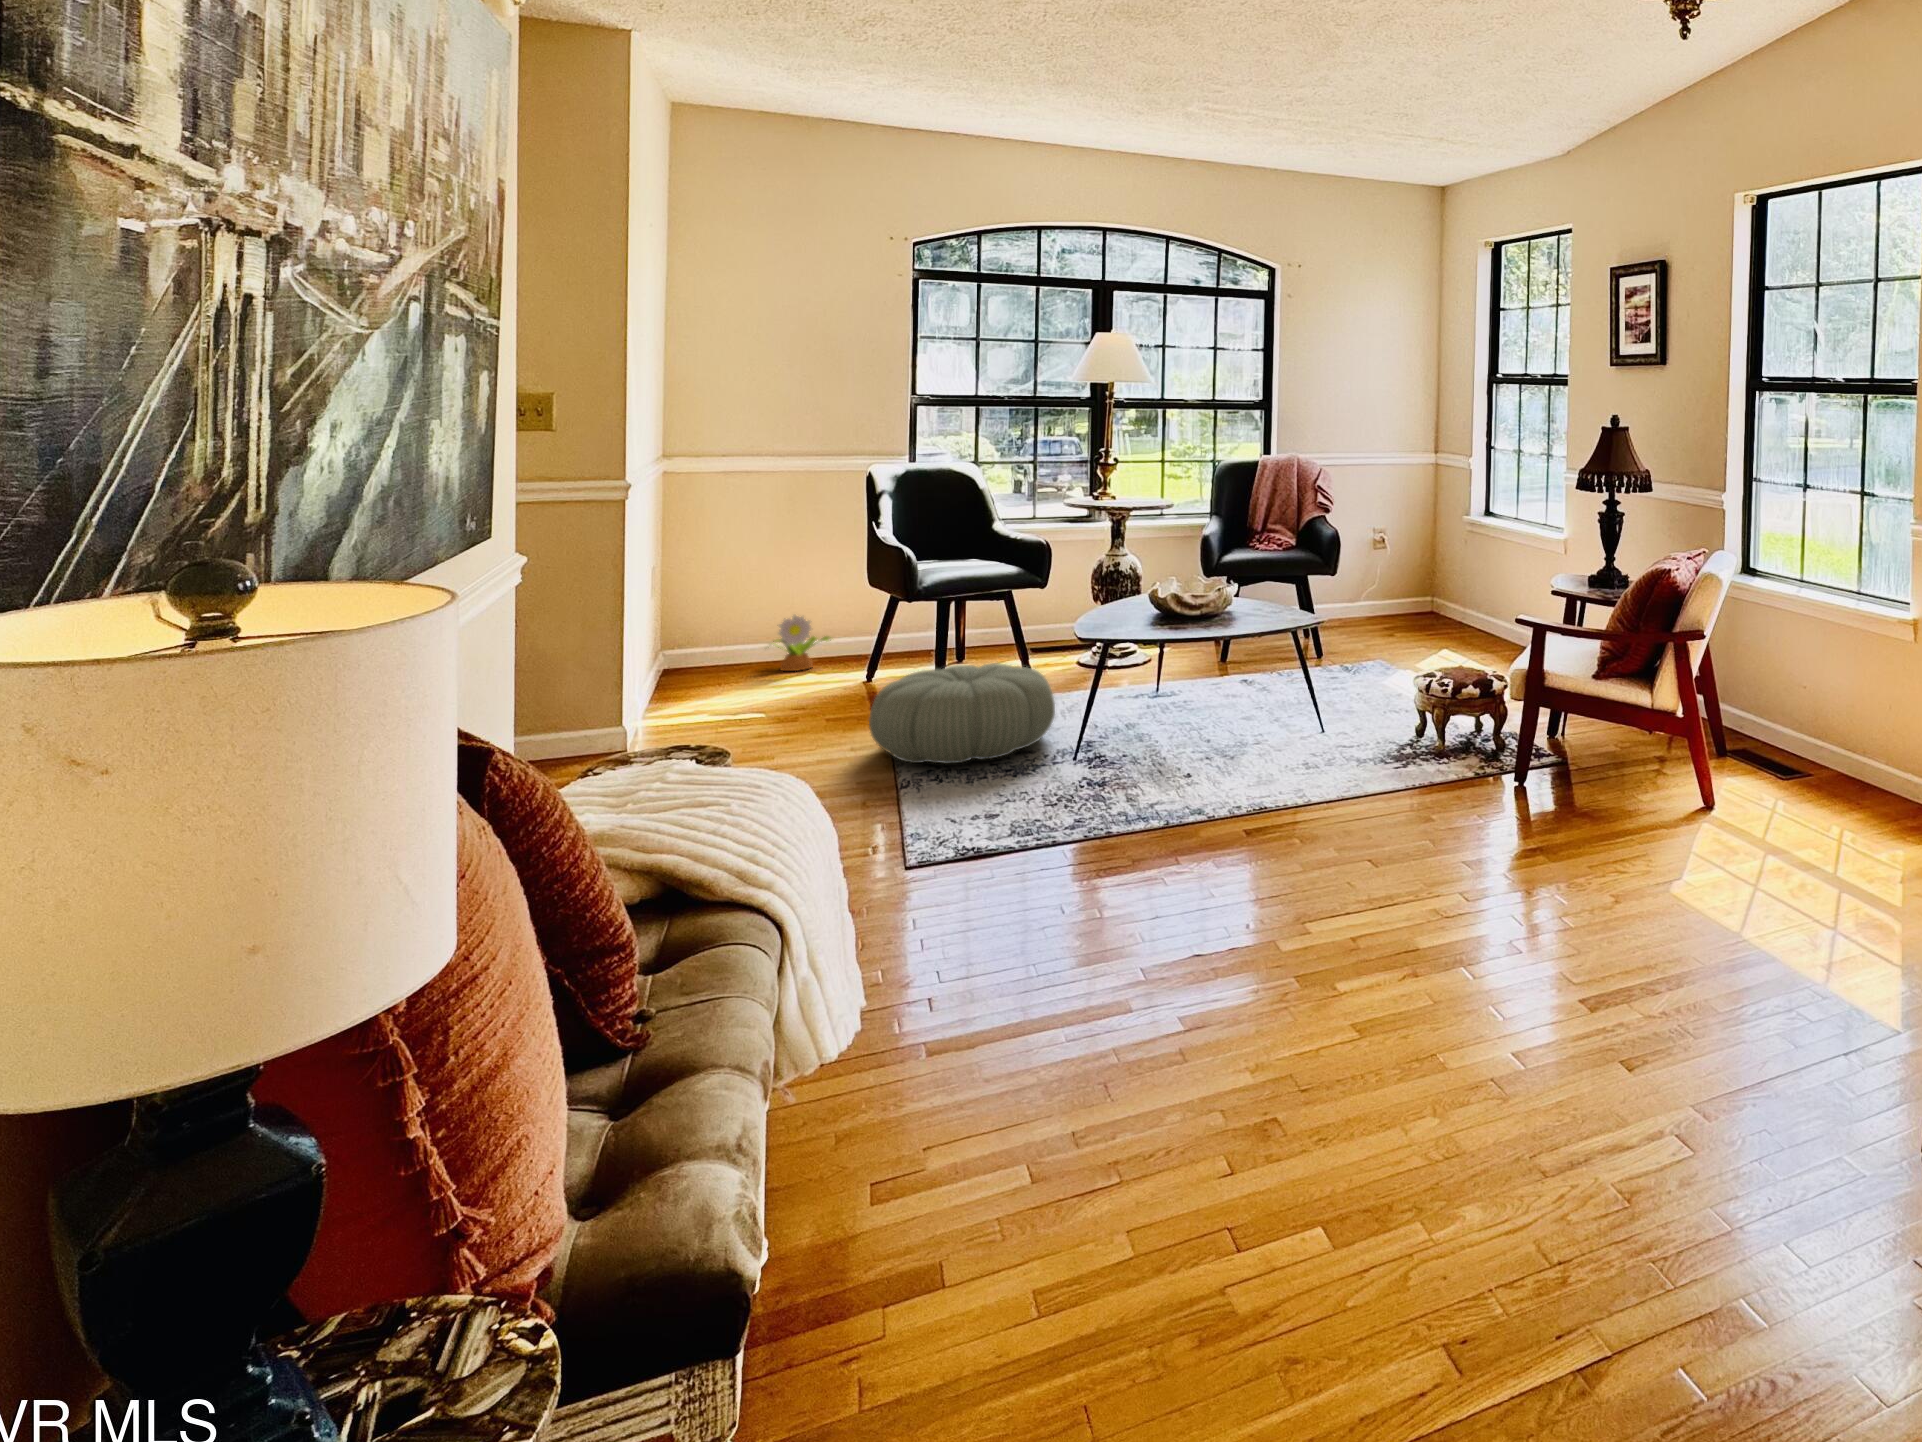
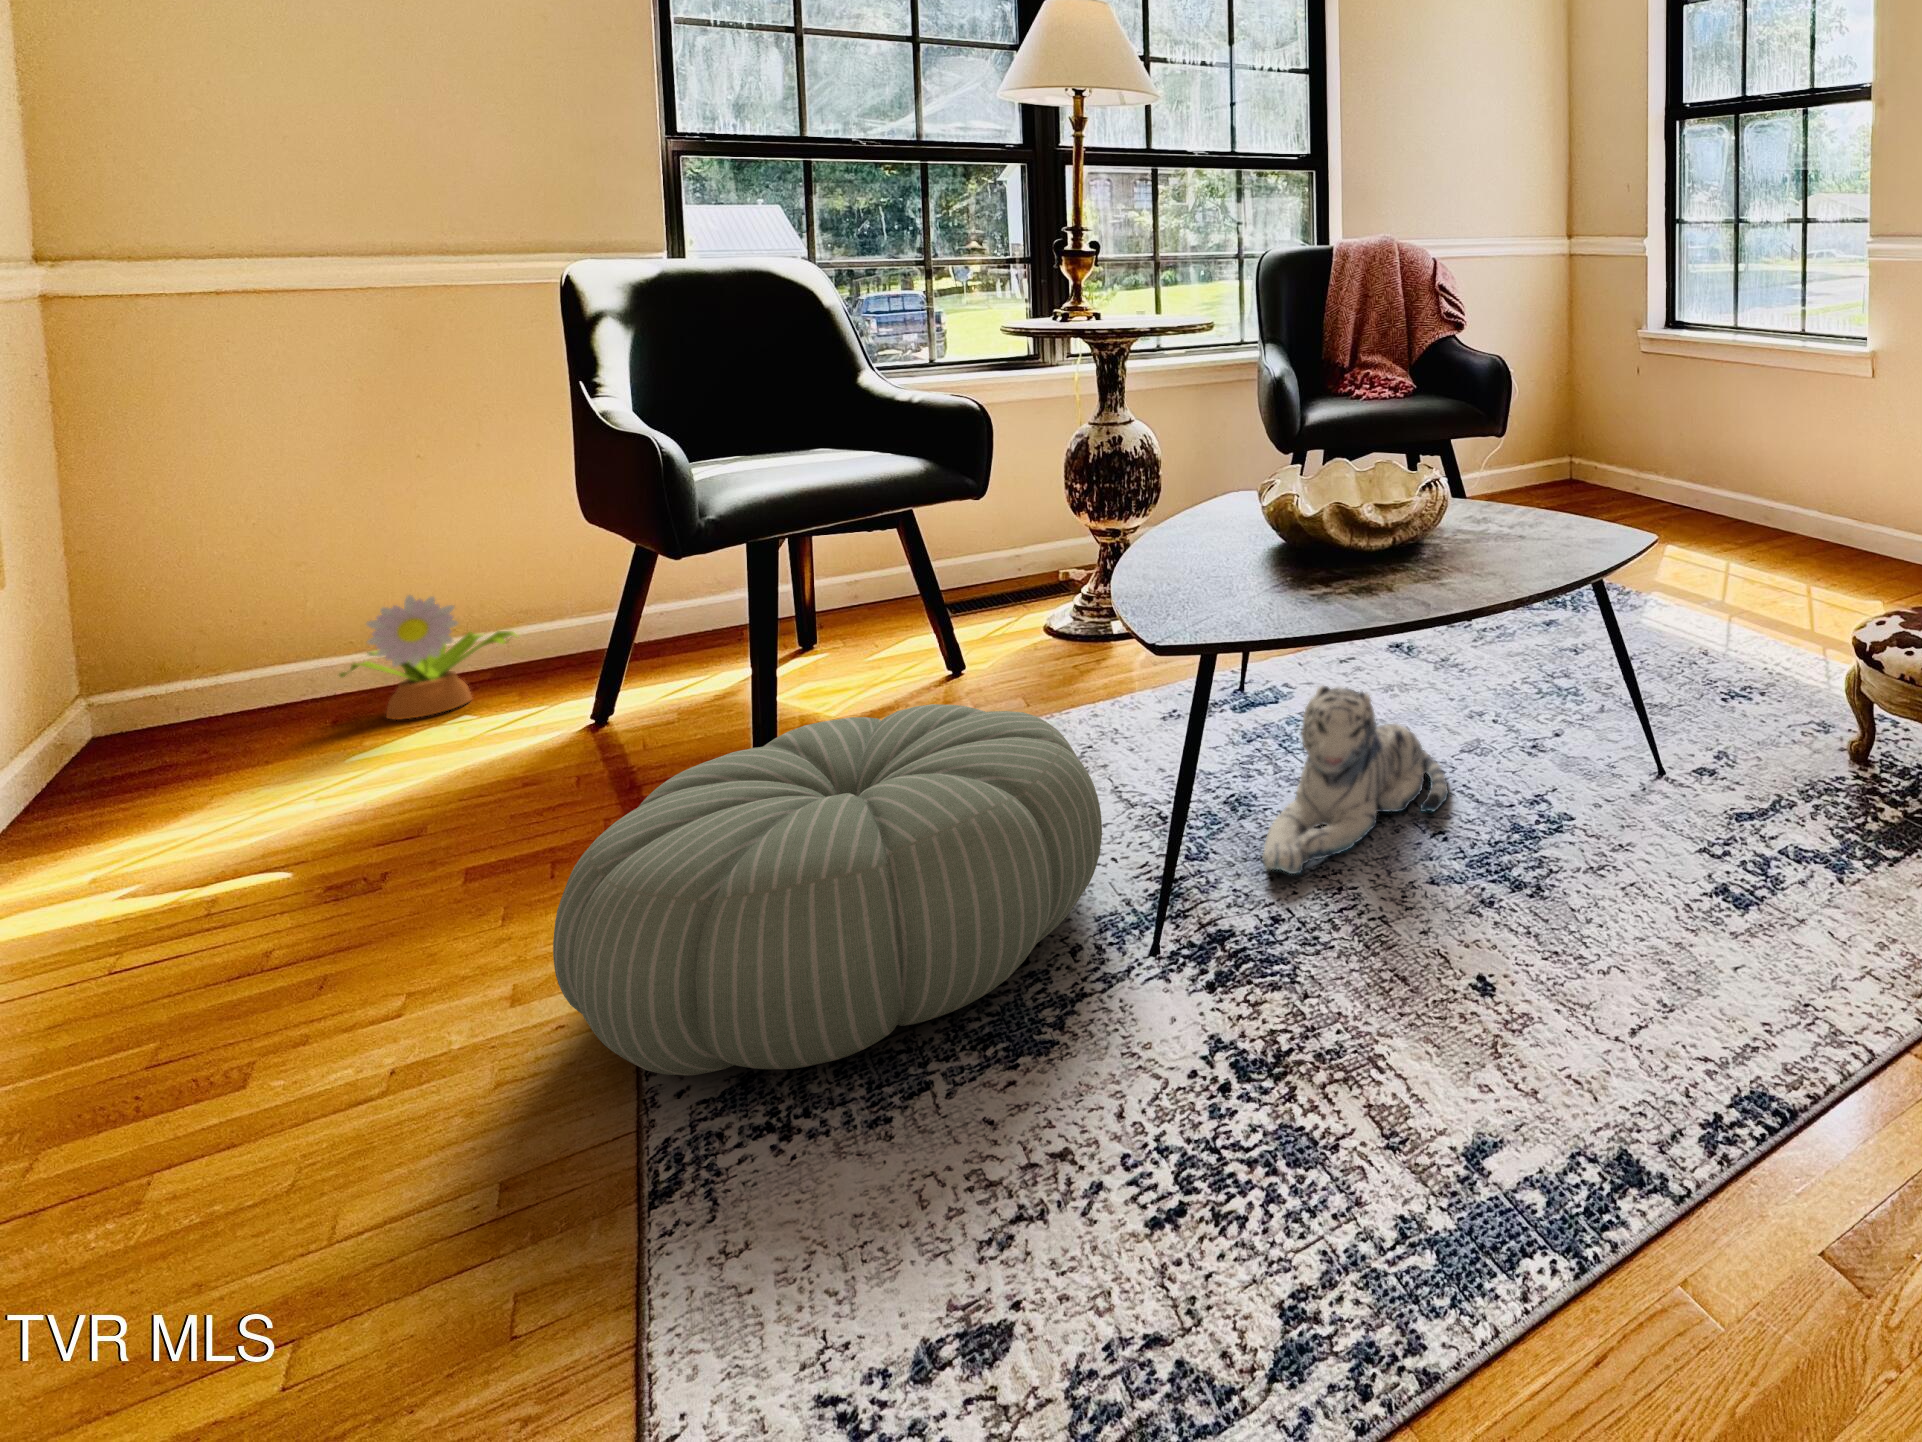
plush toy: none [1117,672,1215,742] -> present [1262,686,1448,874]

